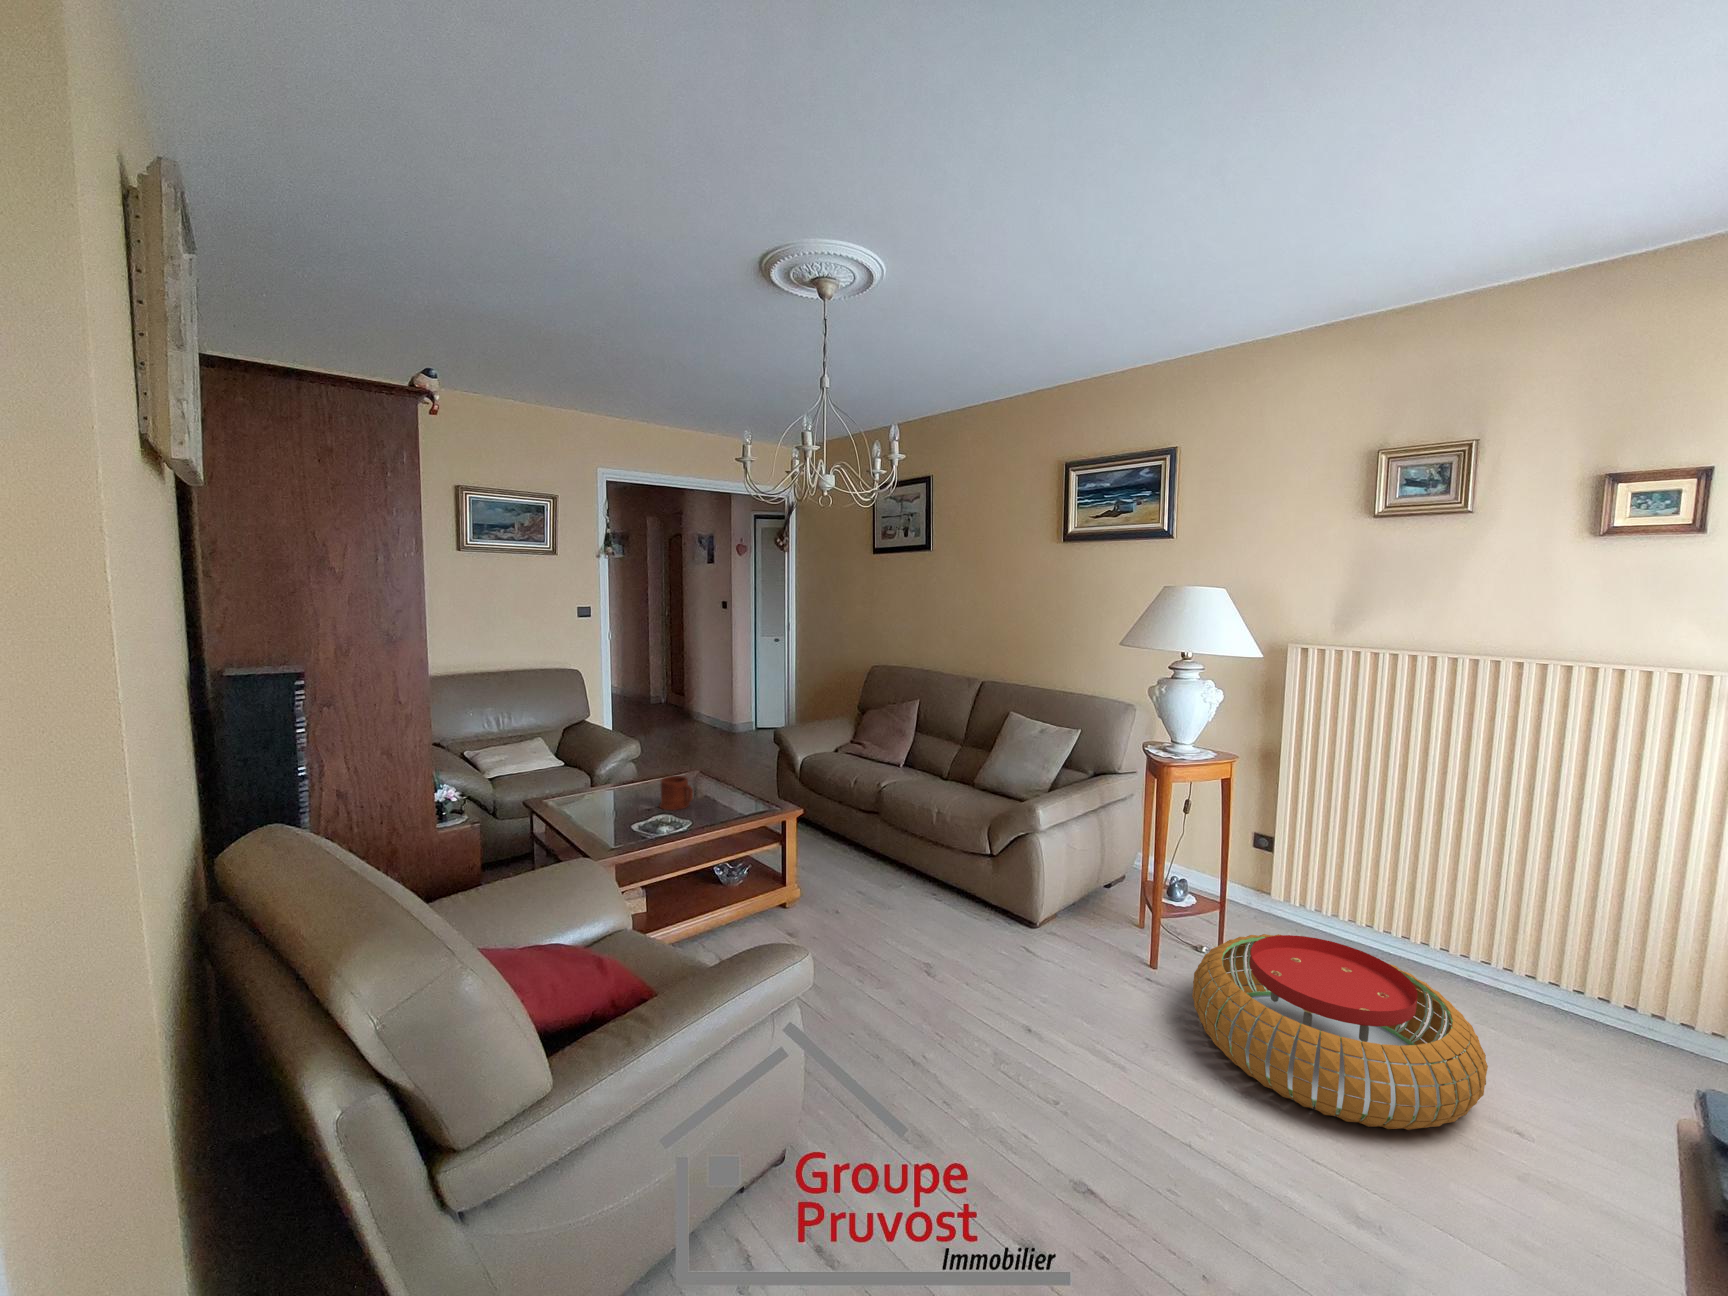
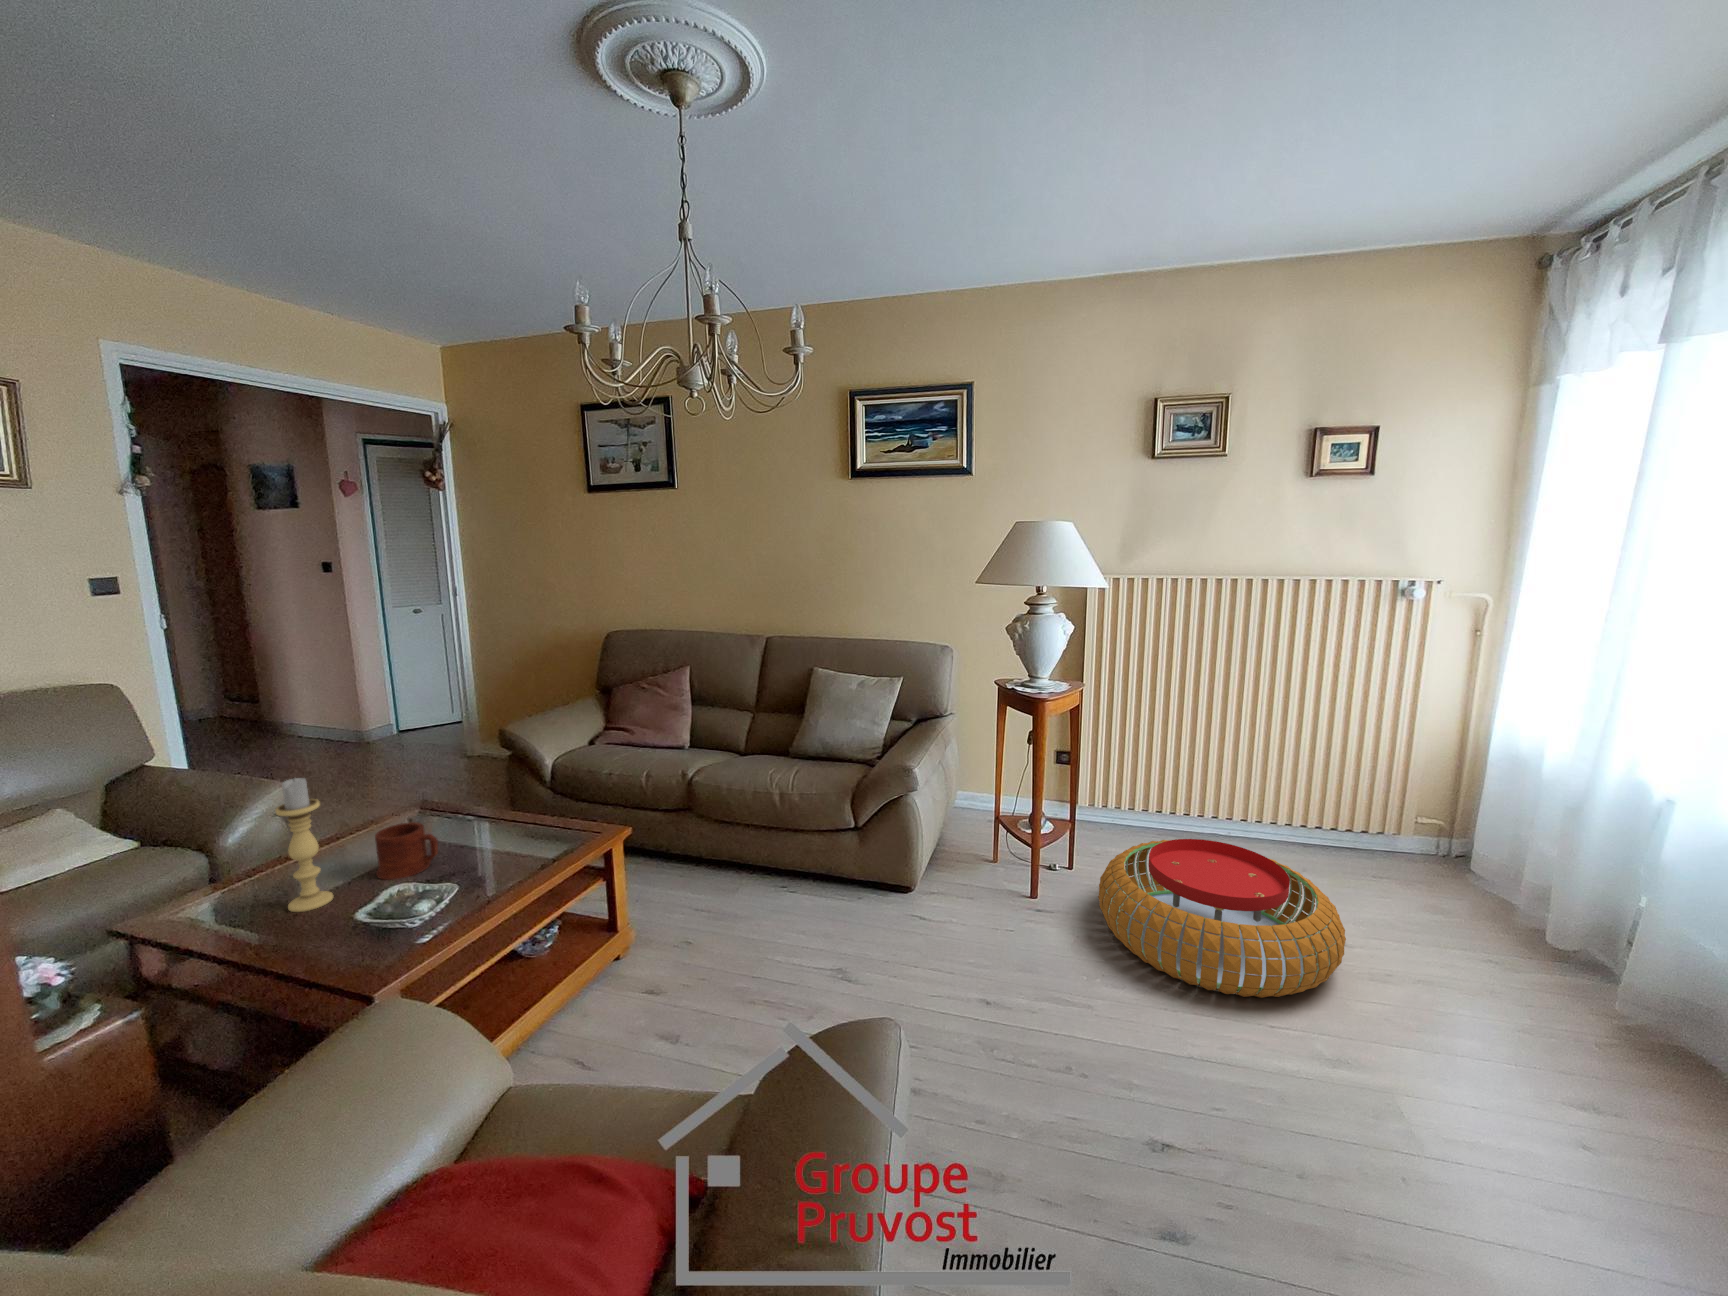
candle holder: none [609,733,633,815] -> present [275,778,333,912]

